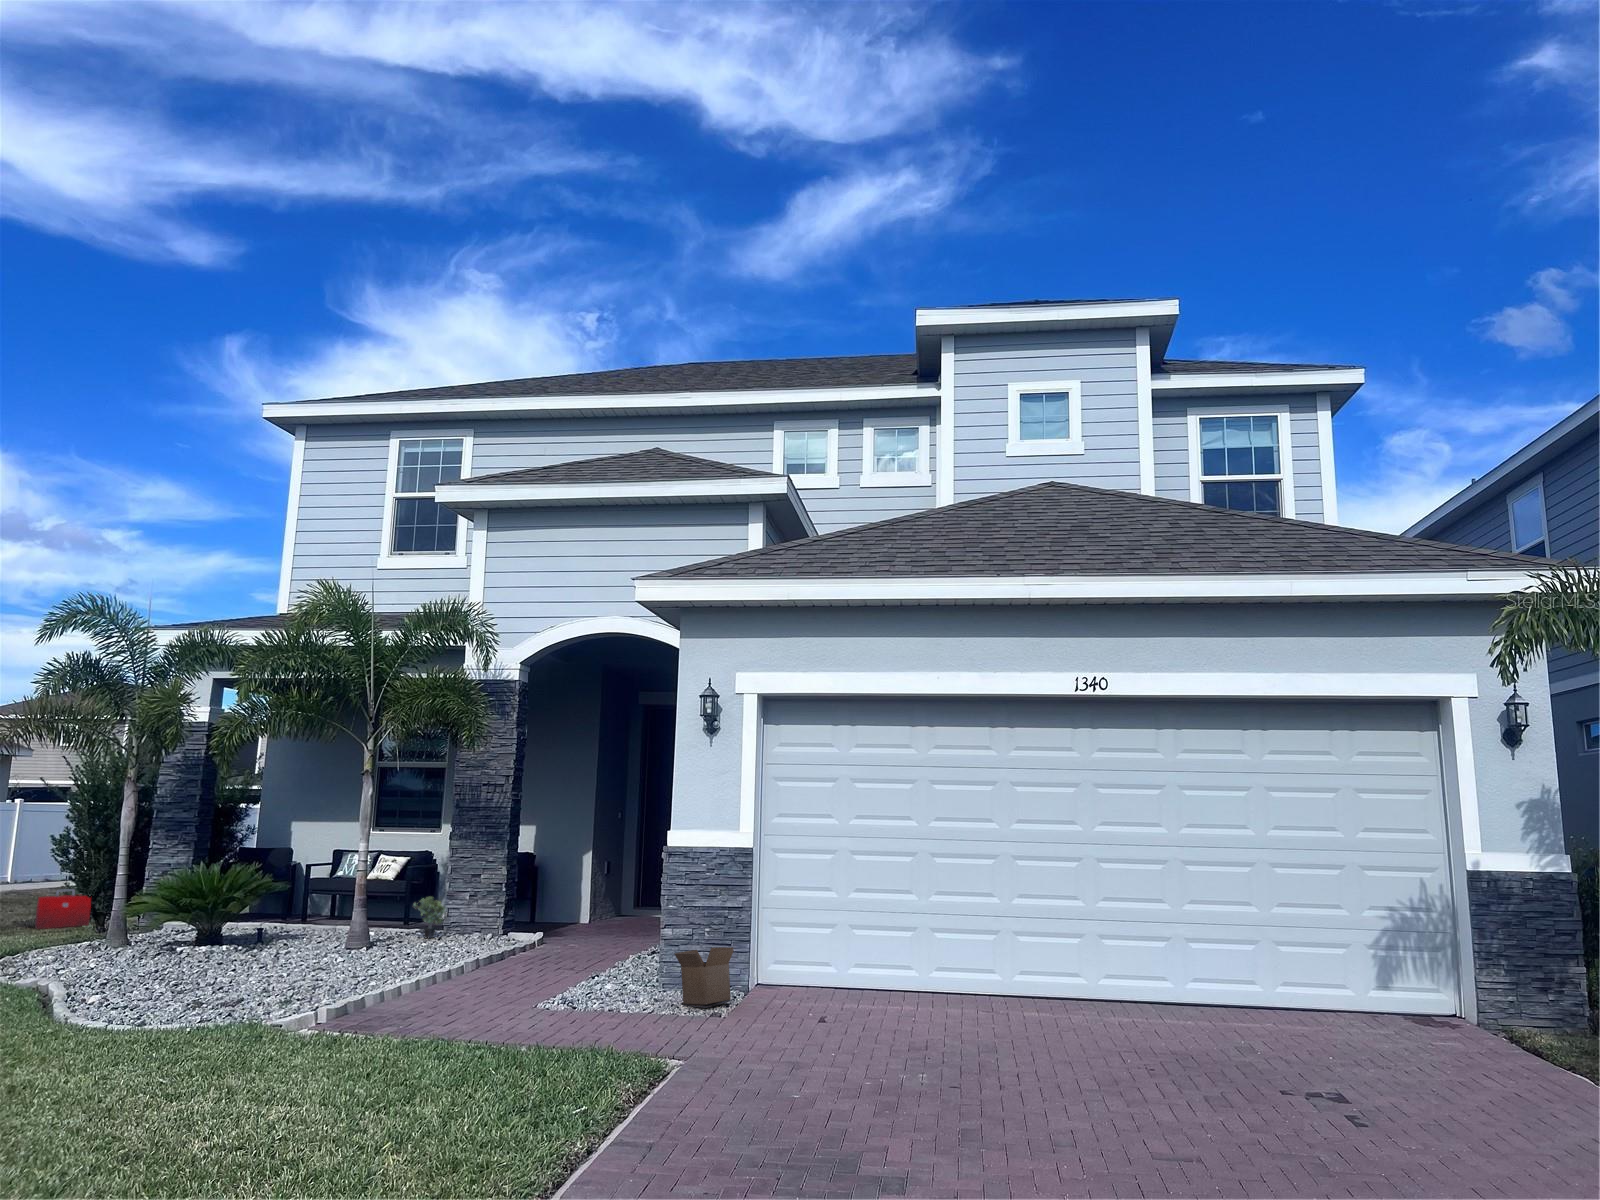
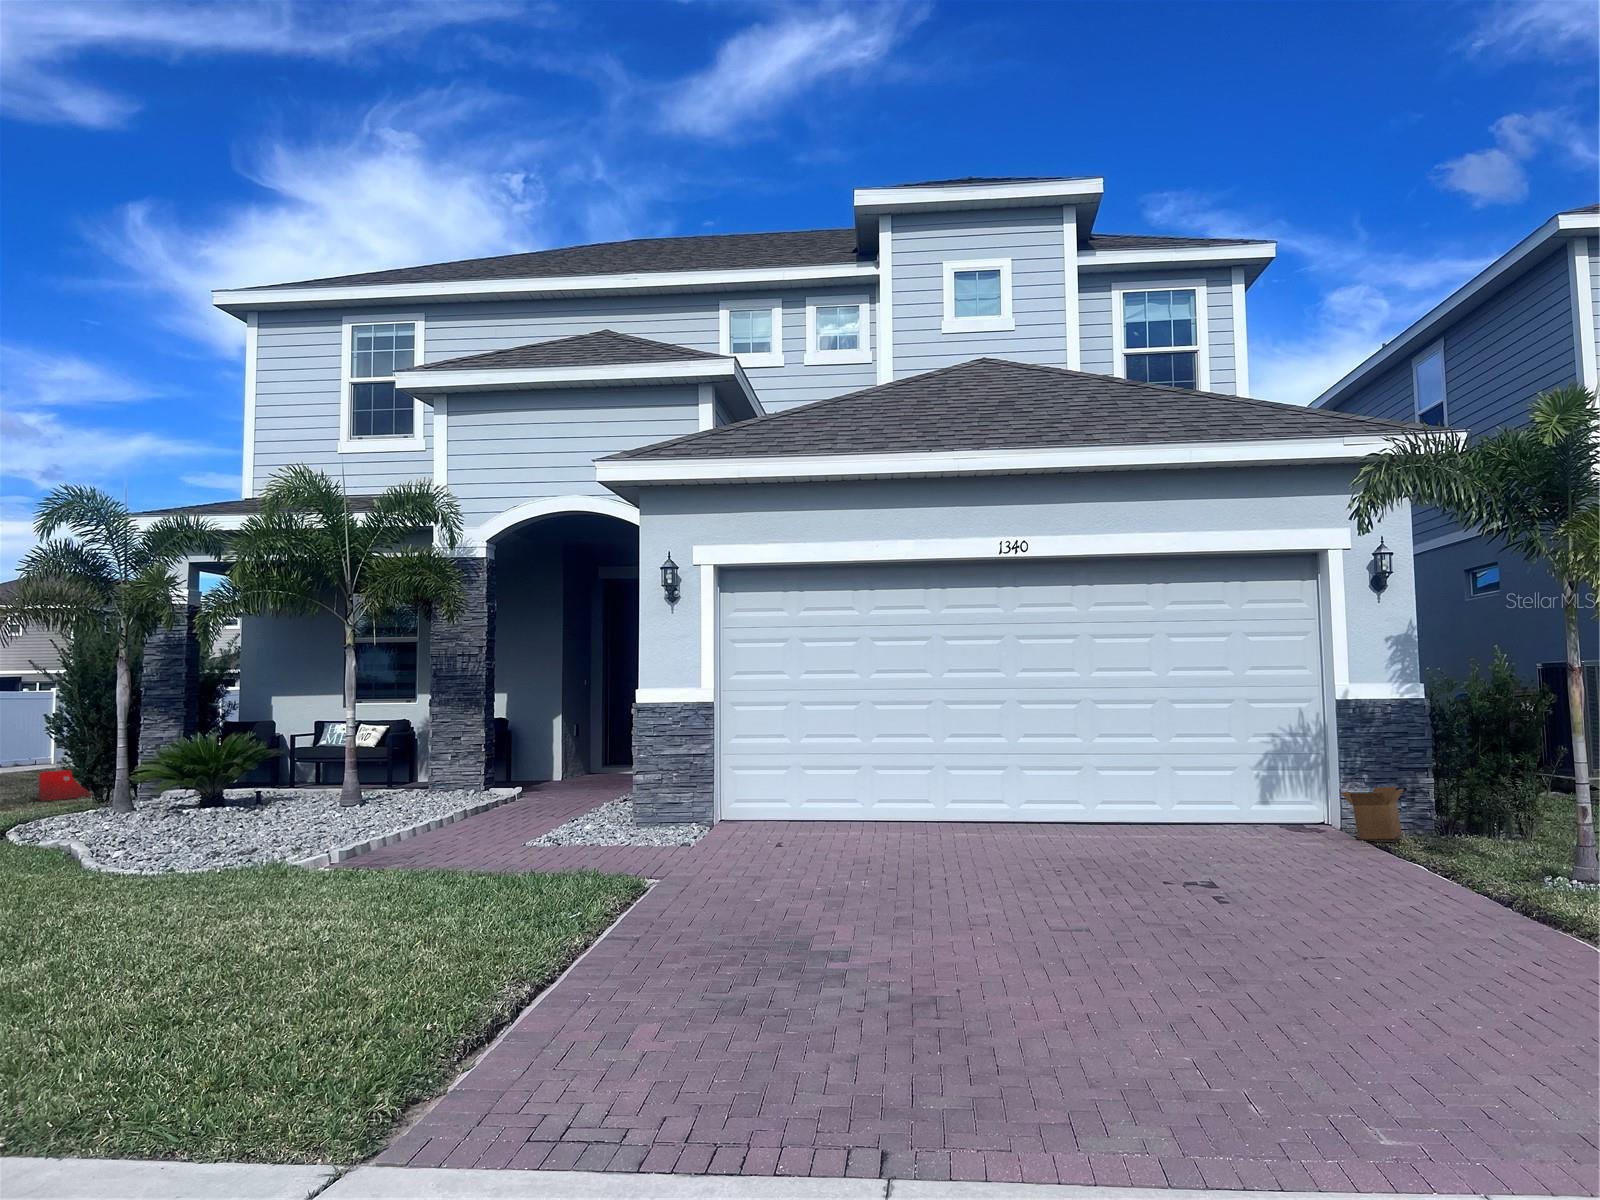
potted plant: present [414,897,445,938] -> none [399,758,431,796]
cardboard box: present [675,947,734,1008] -> present [1341,787,1403,842]

